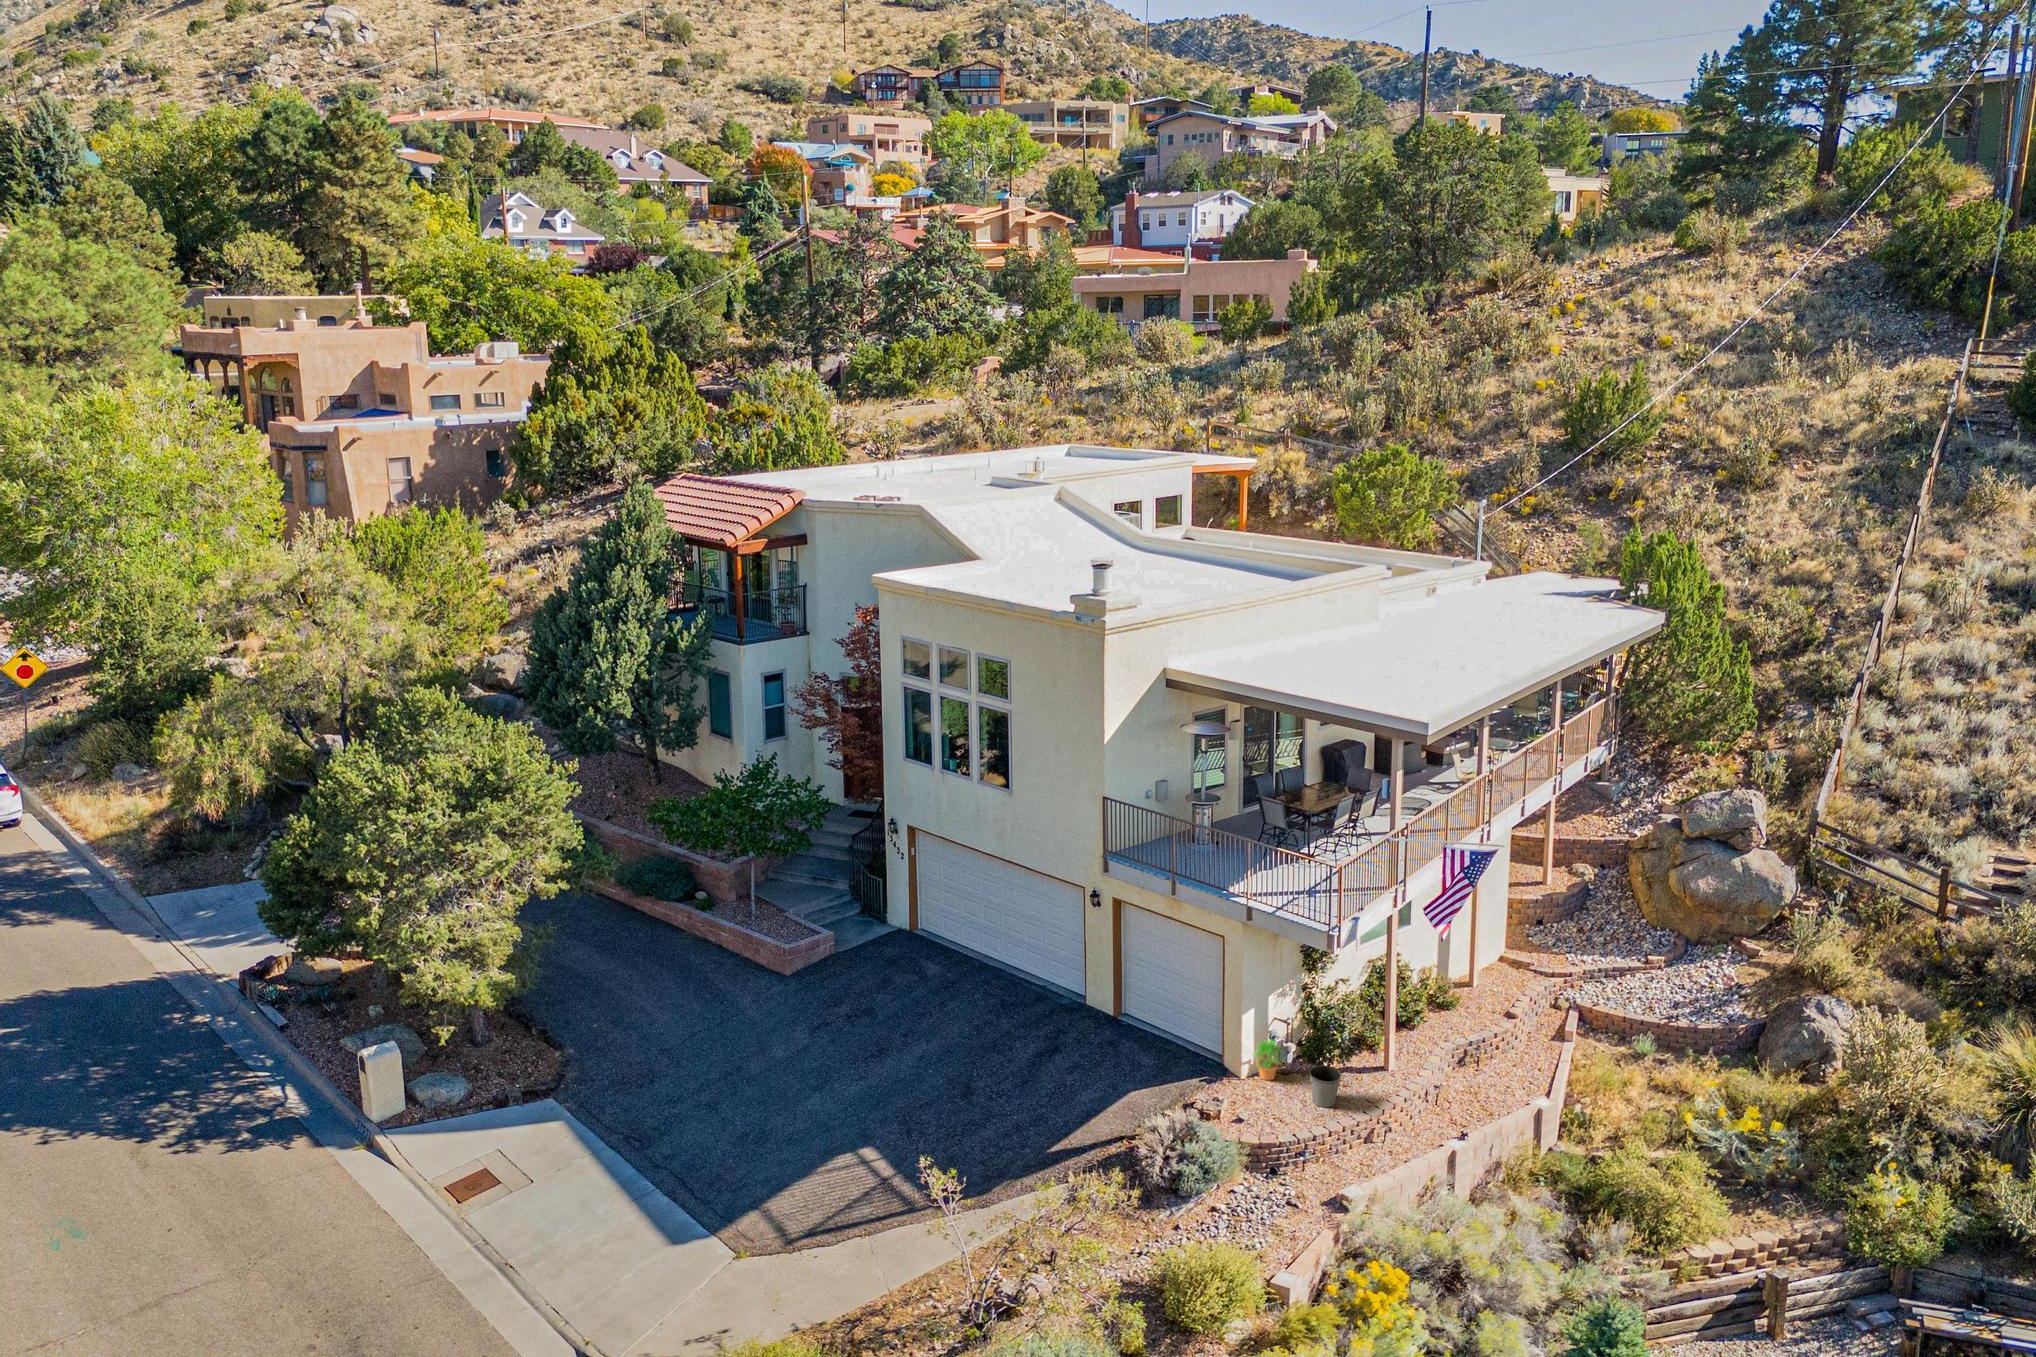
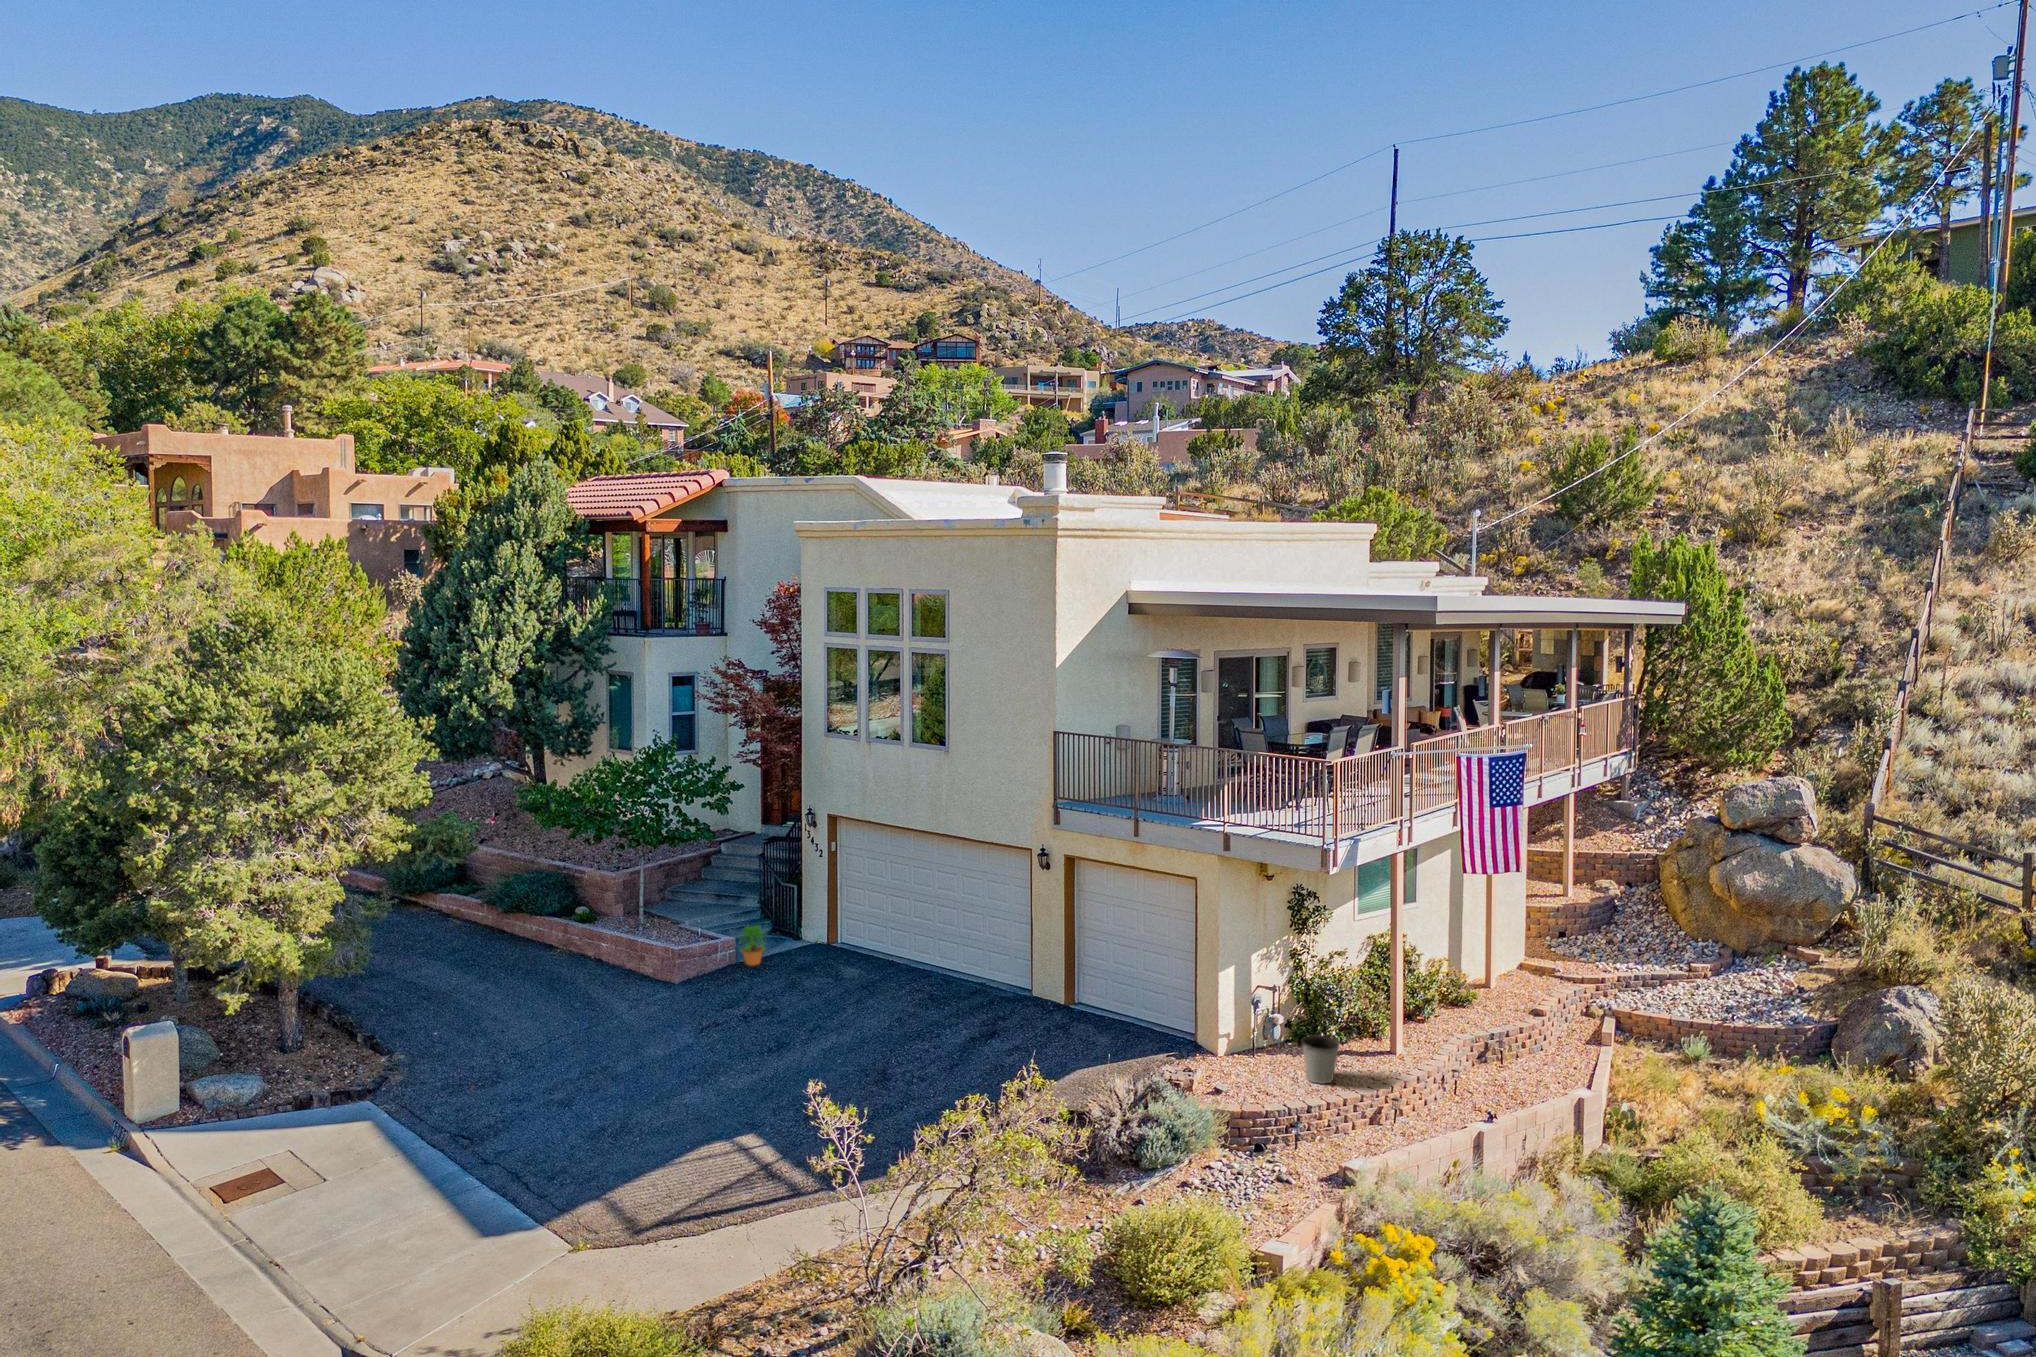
potted plant: present [1254,1040,1281,1080] -> present [739,925,765,966]

